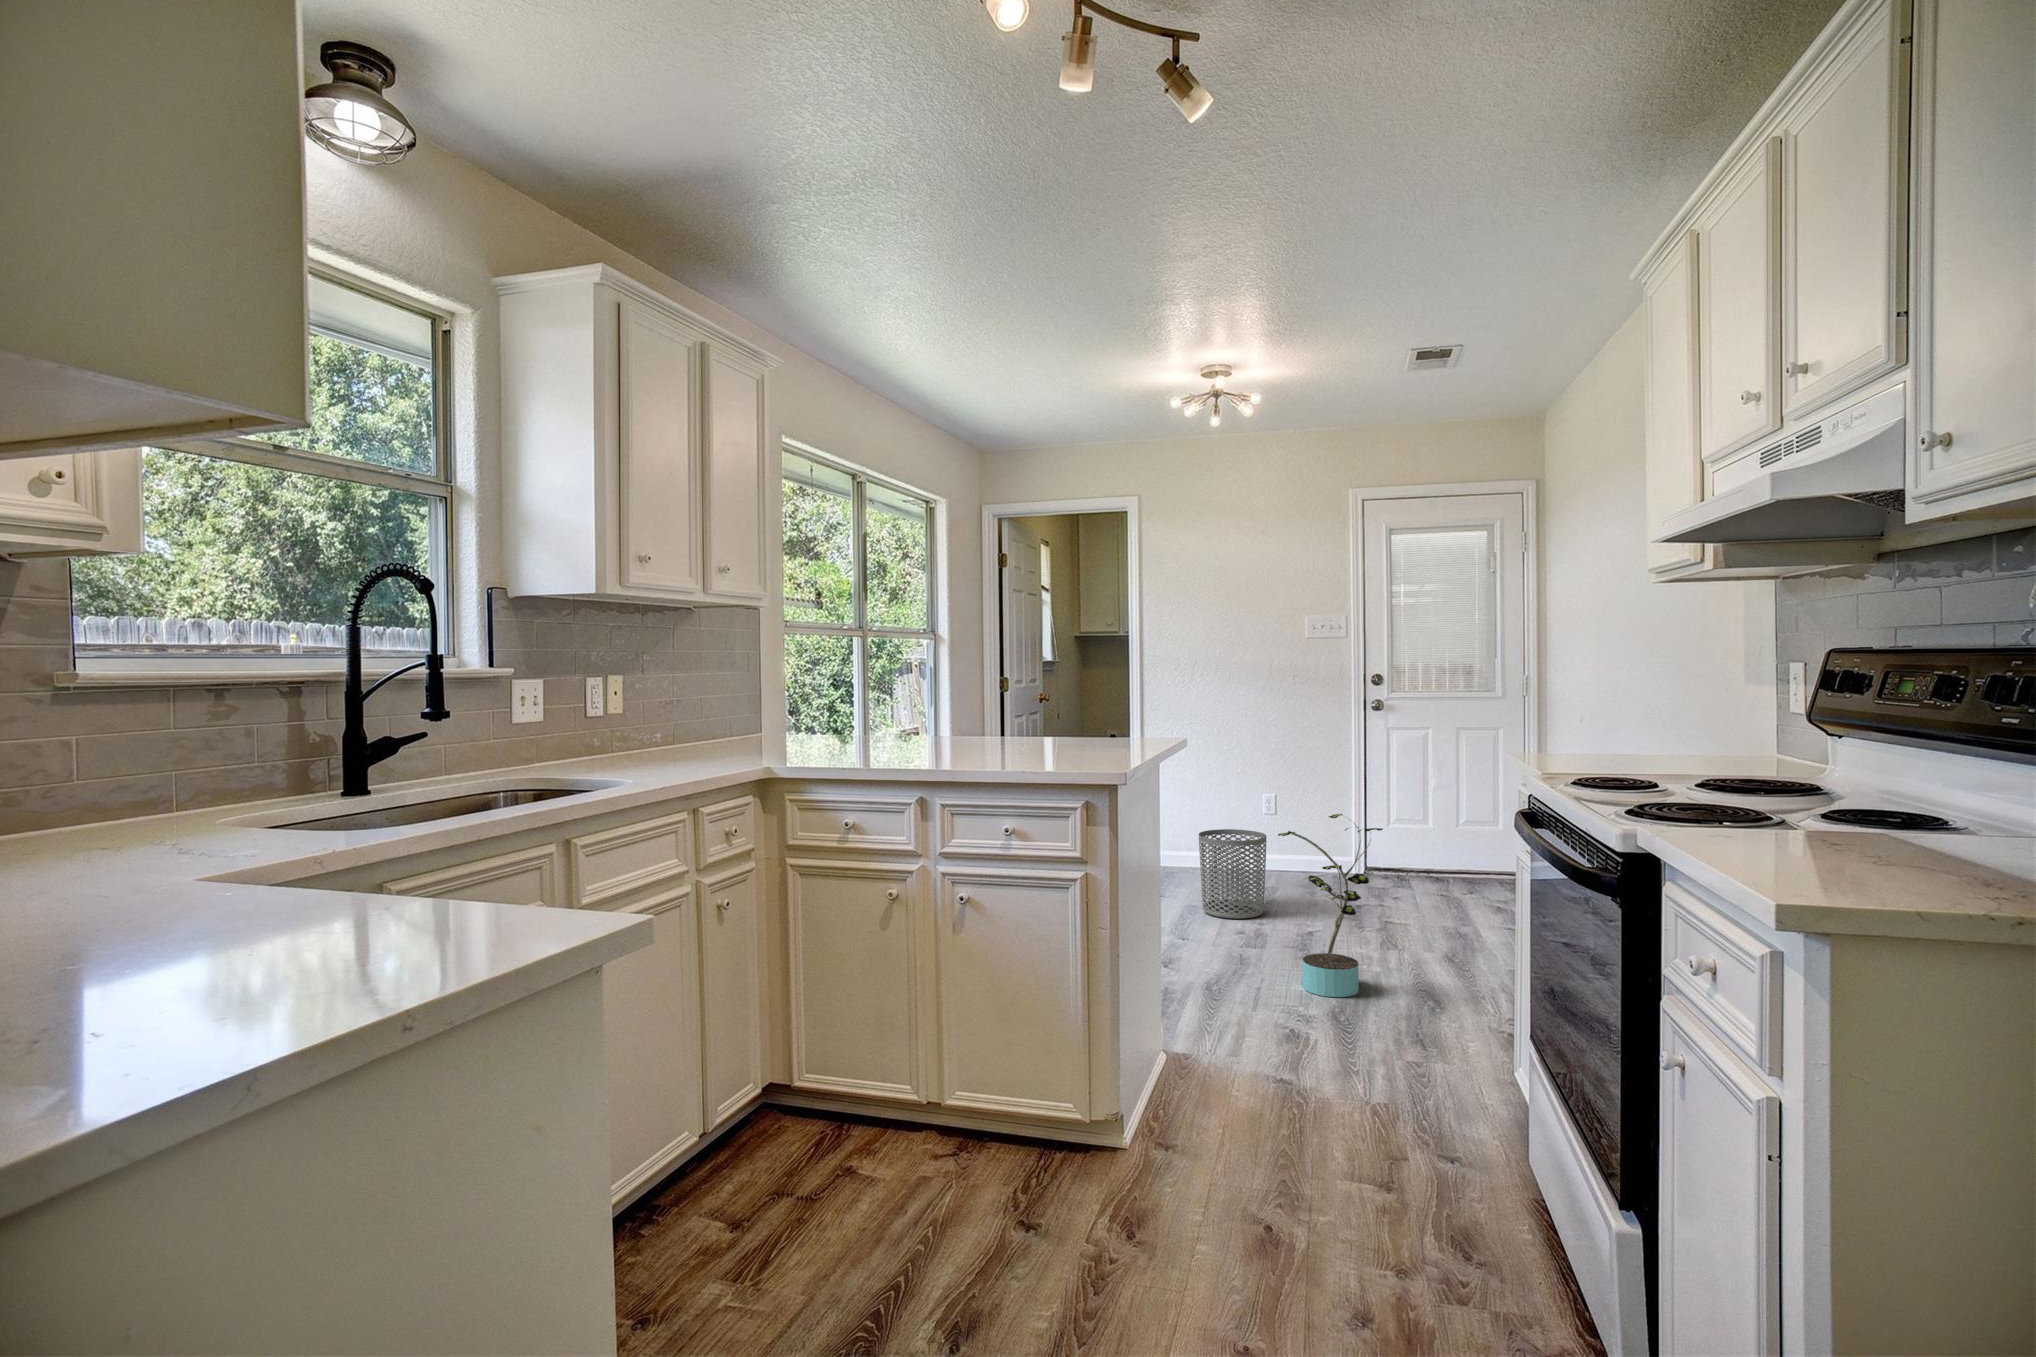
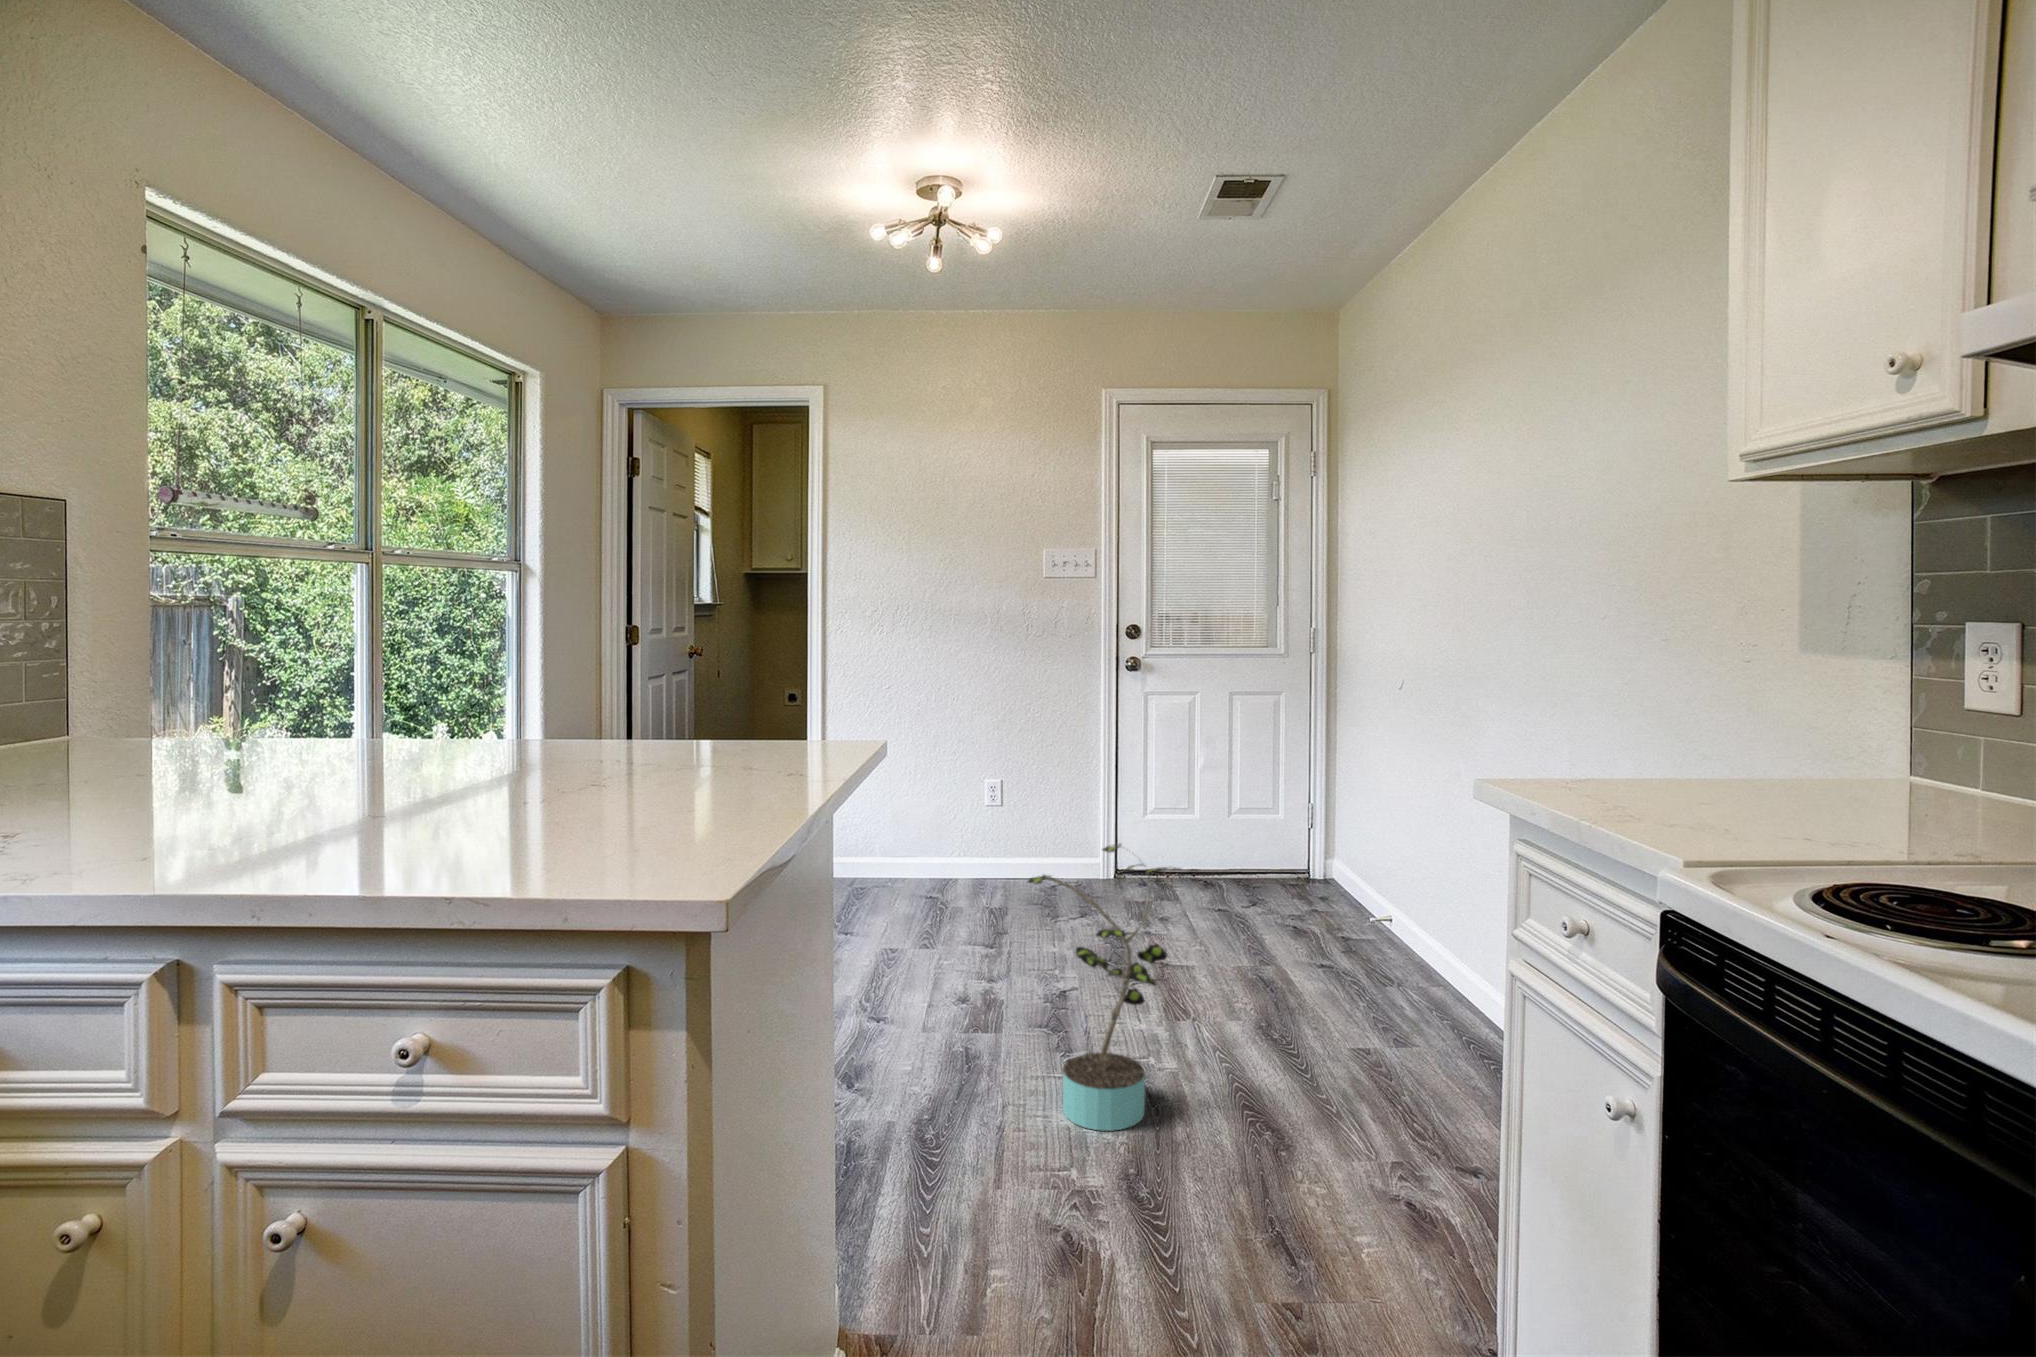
waste bin: present [1199,829,1266,919] -> none [907,844,1000,975]

